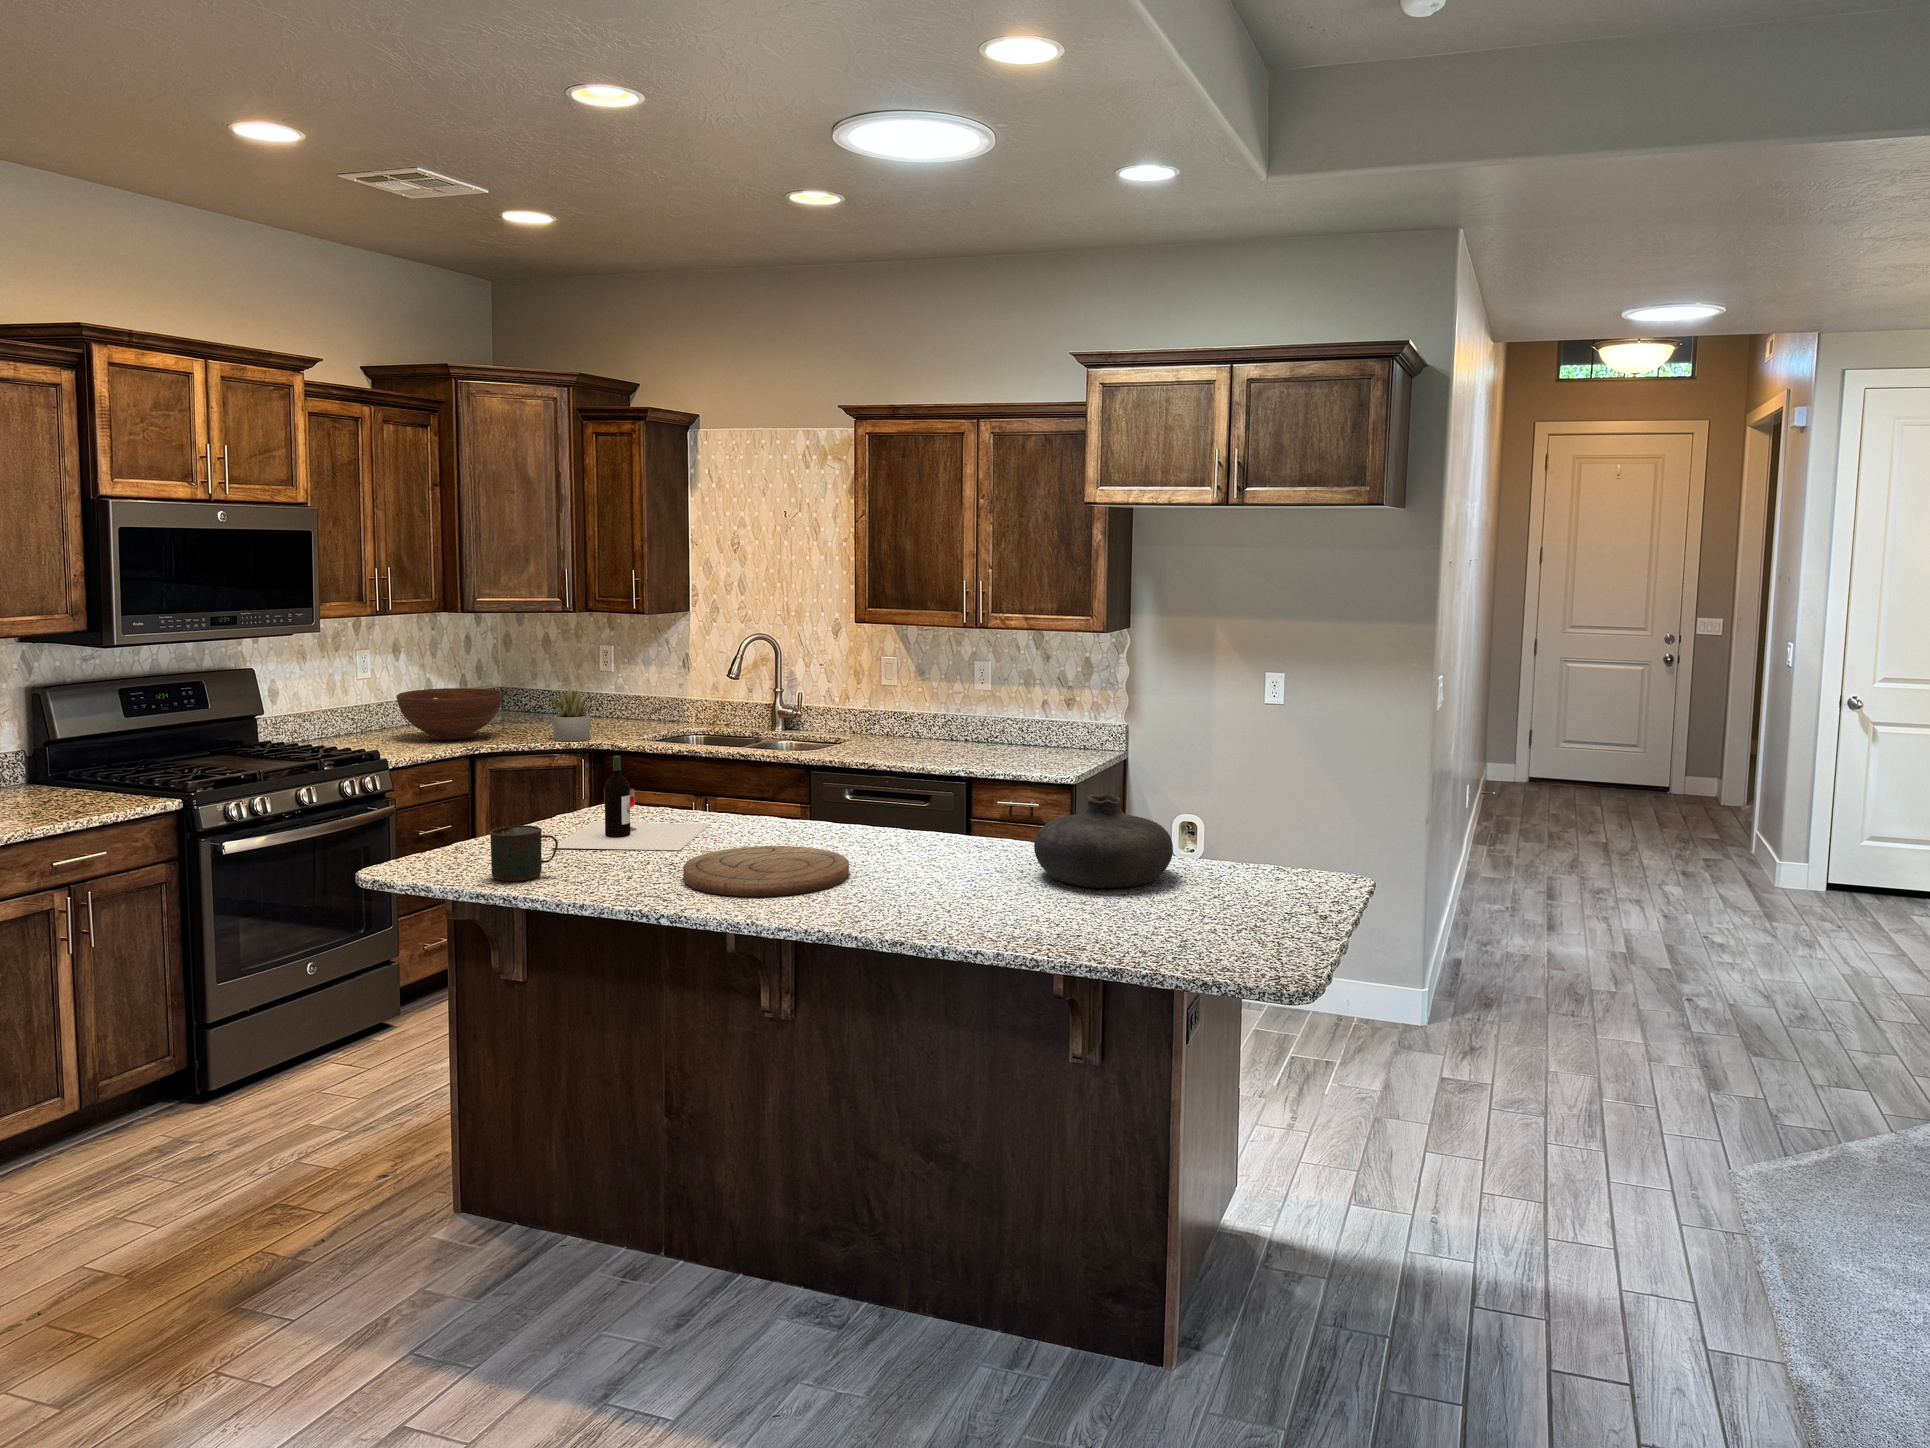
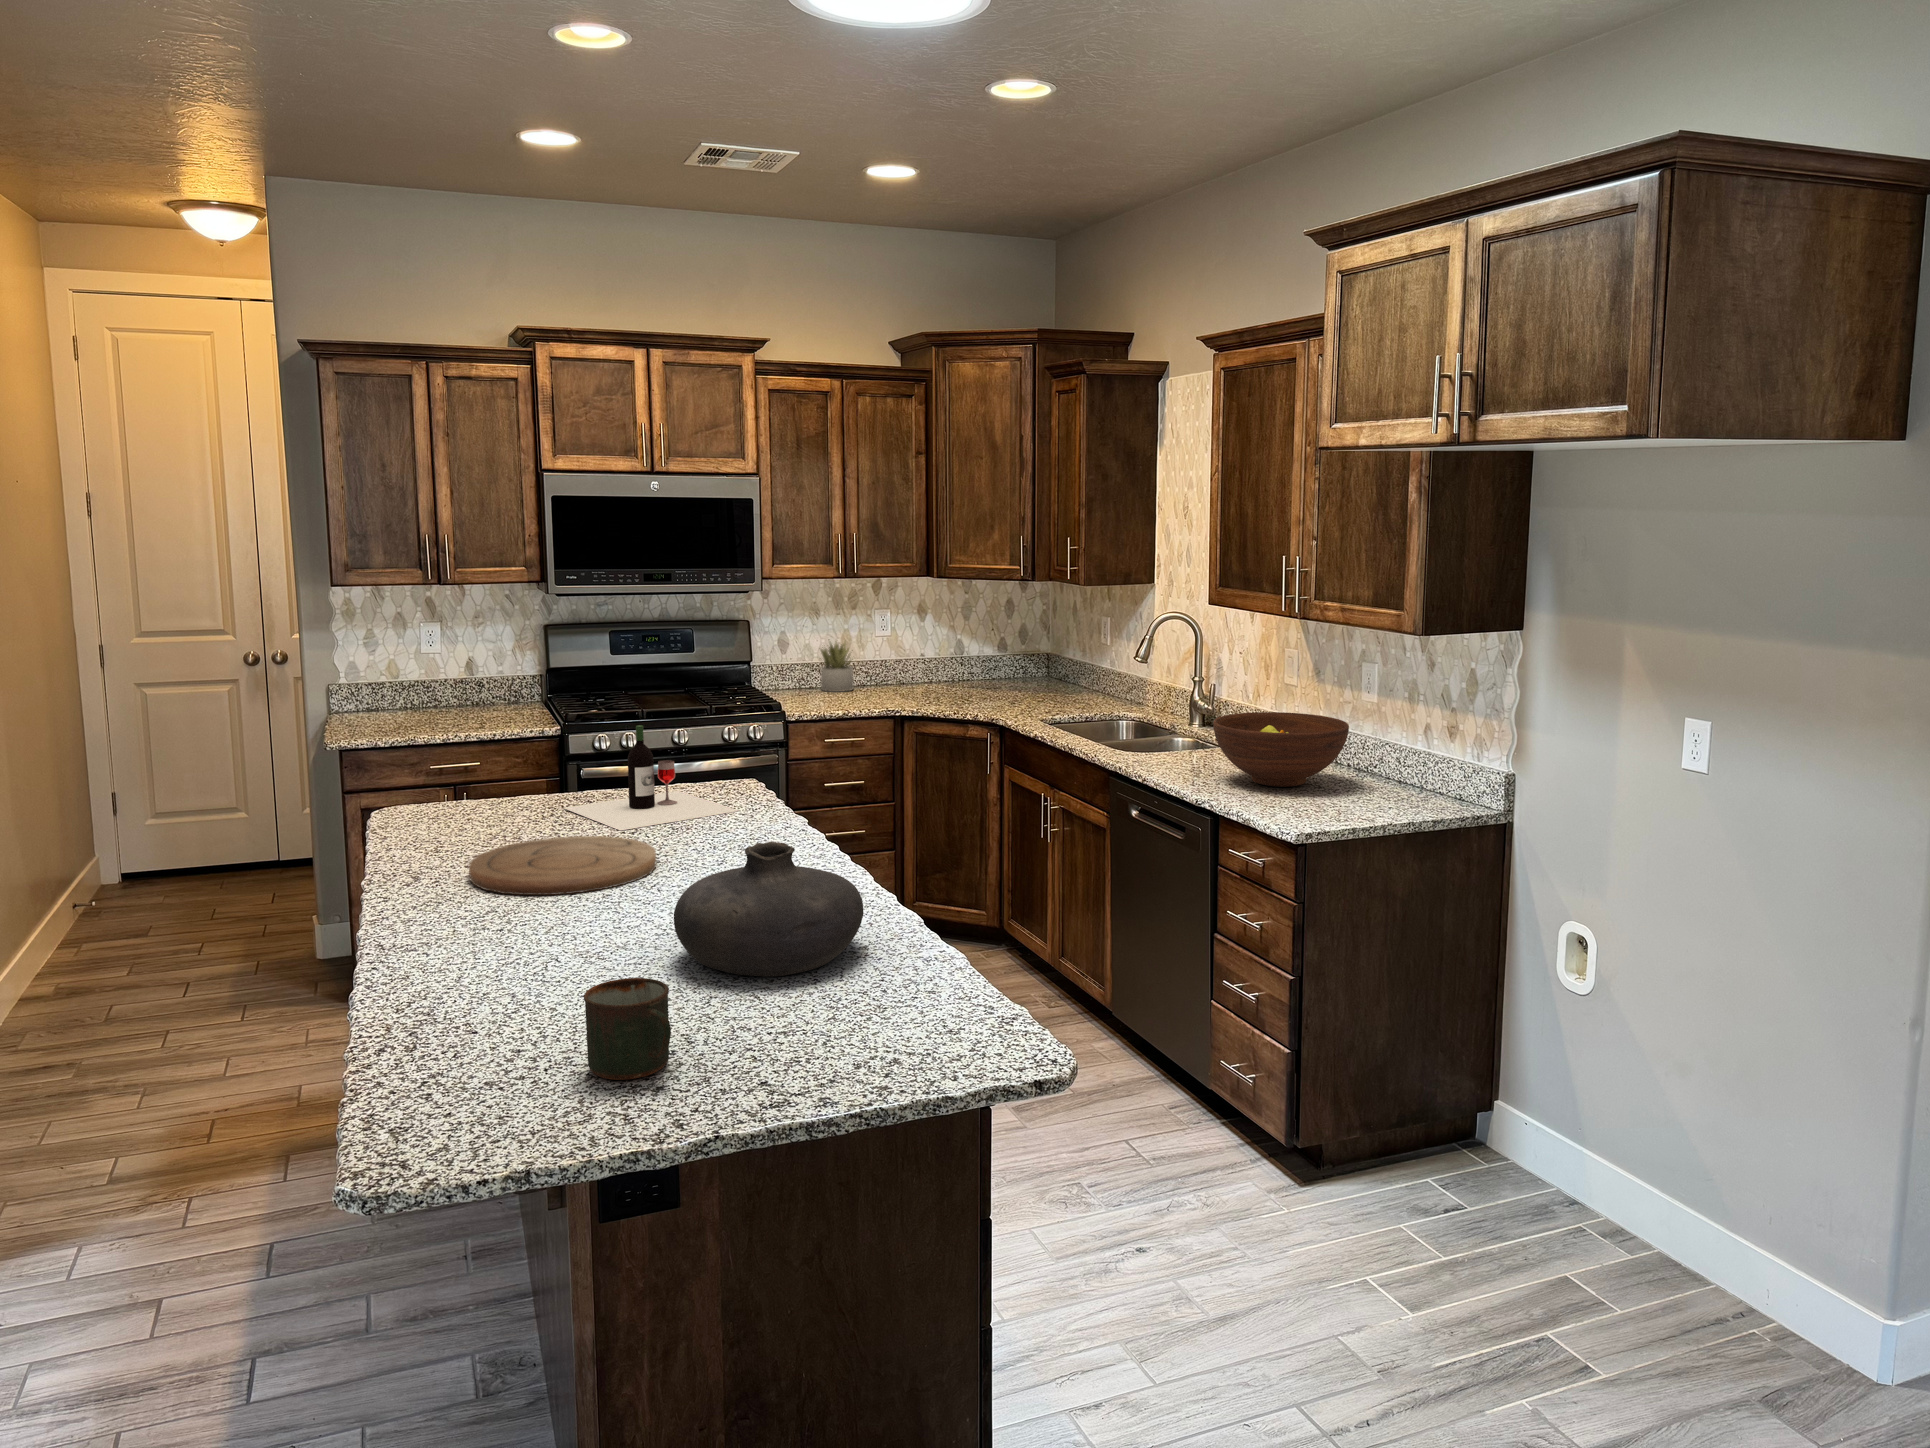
succulent plant: present [548,684,591,741] -> present [820,642,853,692]
fruit bowl: present [397,688,503,740] -> present [1213,712,1349,787]
mug: present [490,825,558,881] -> present [584,978,671,1080]

